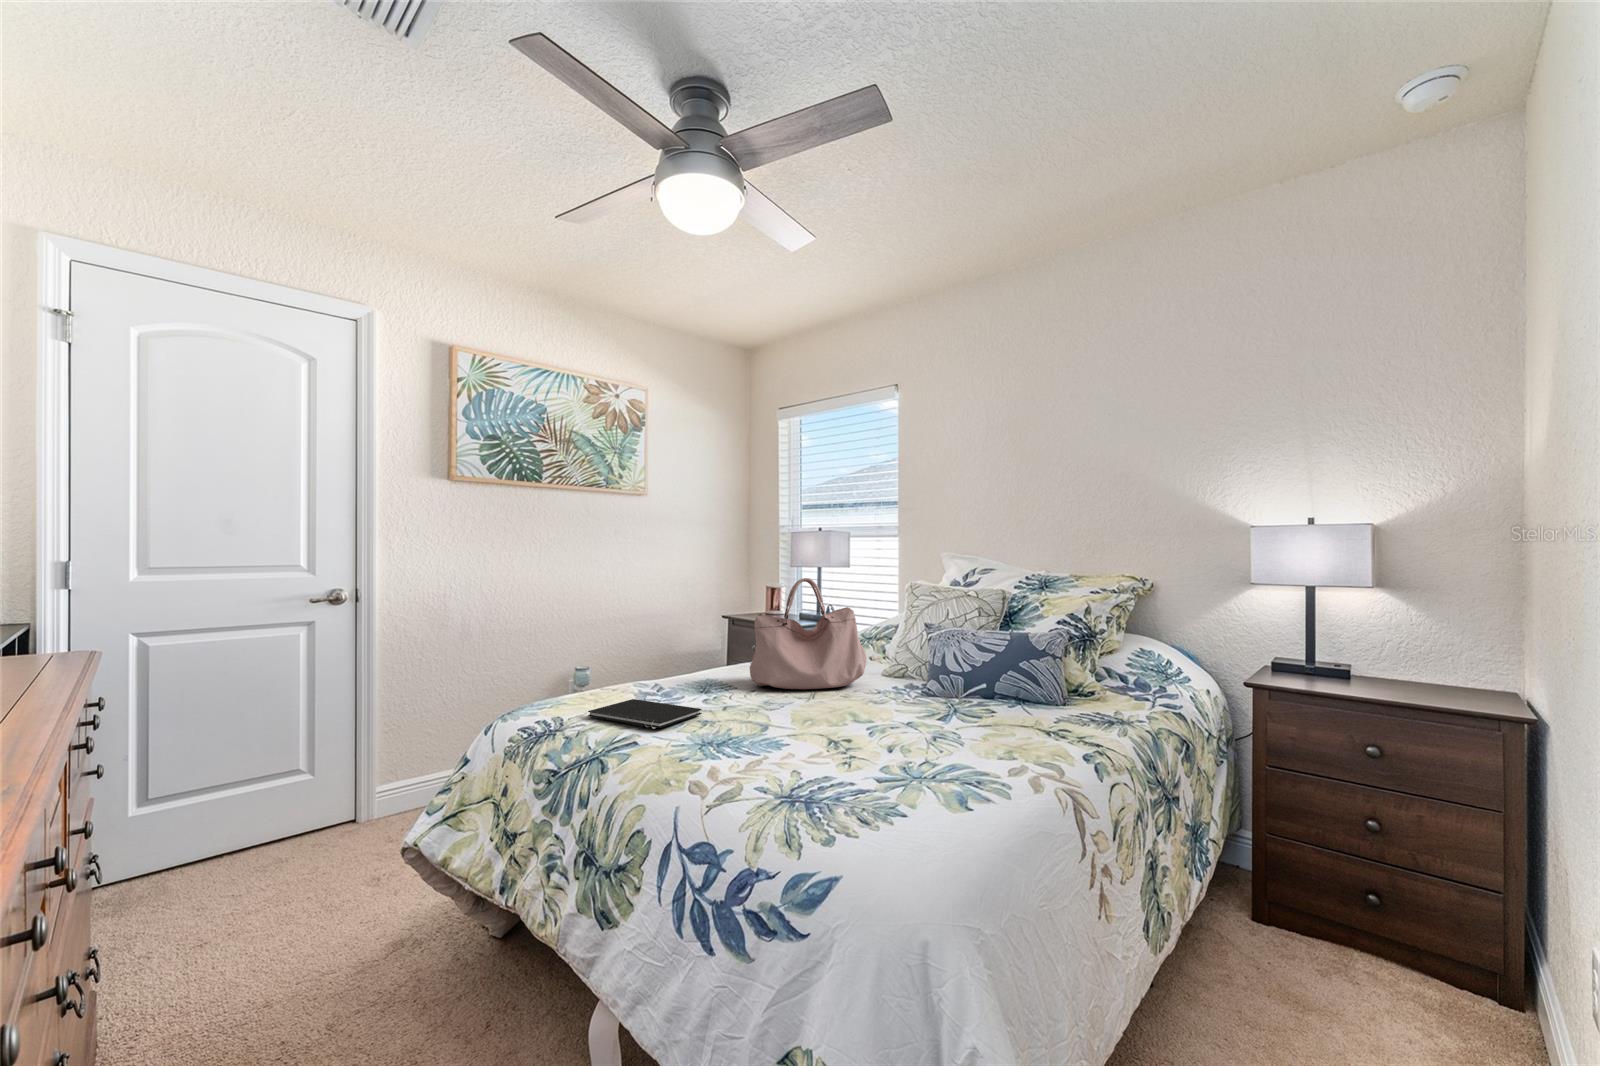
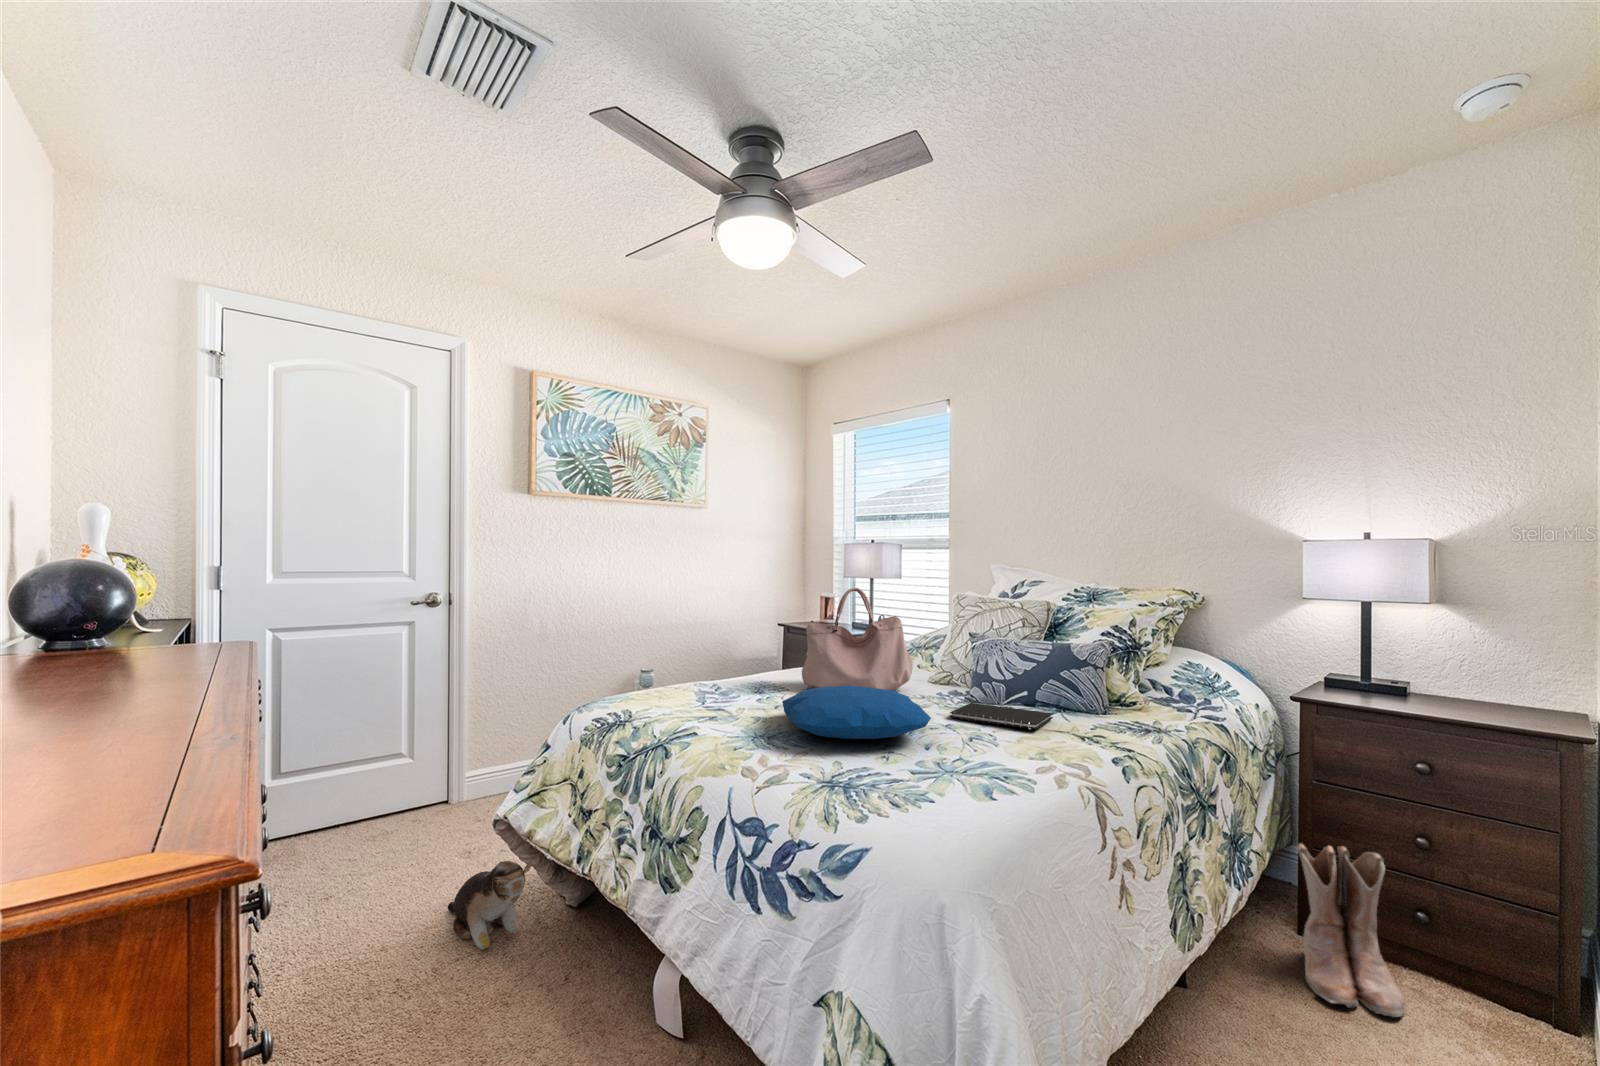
pillow: none [731,684,894,744] -> present [782,685,931,739]
notebook: present [588,699,702,729] -> present [950,703,1053,730]
boots: none [1253,830,1363,1005] -> present [1297,843,1405,1017]
plush toy: none [352,888,448,993] -> present [448,860,532,950]

